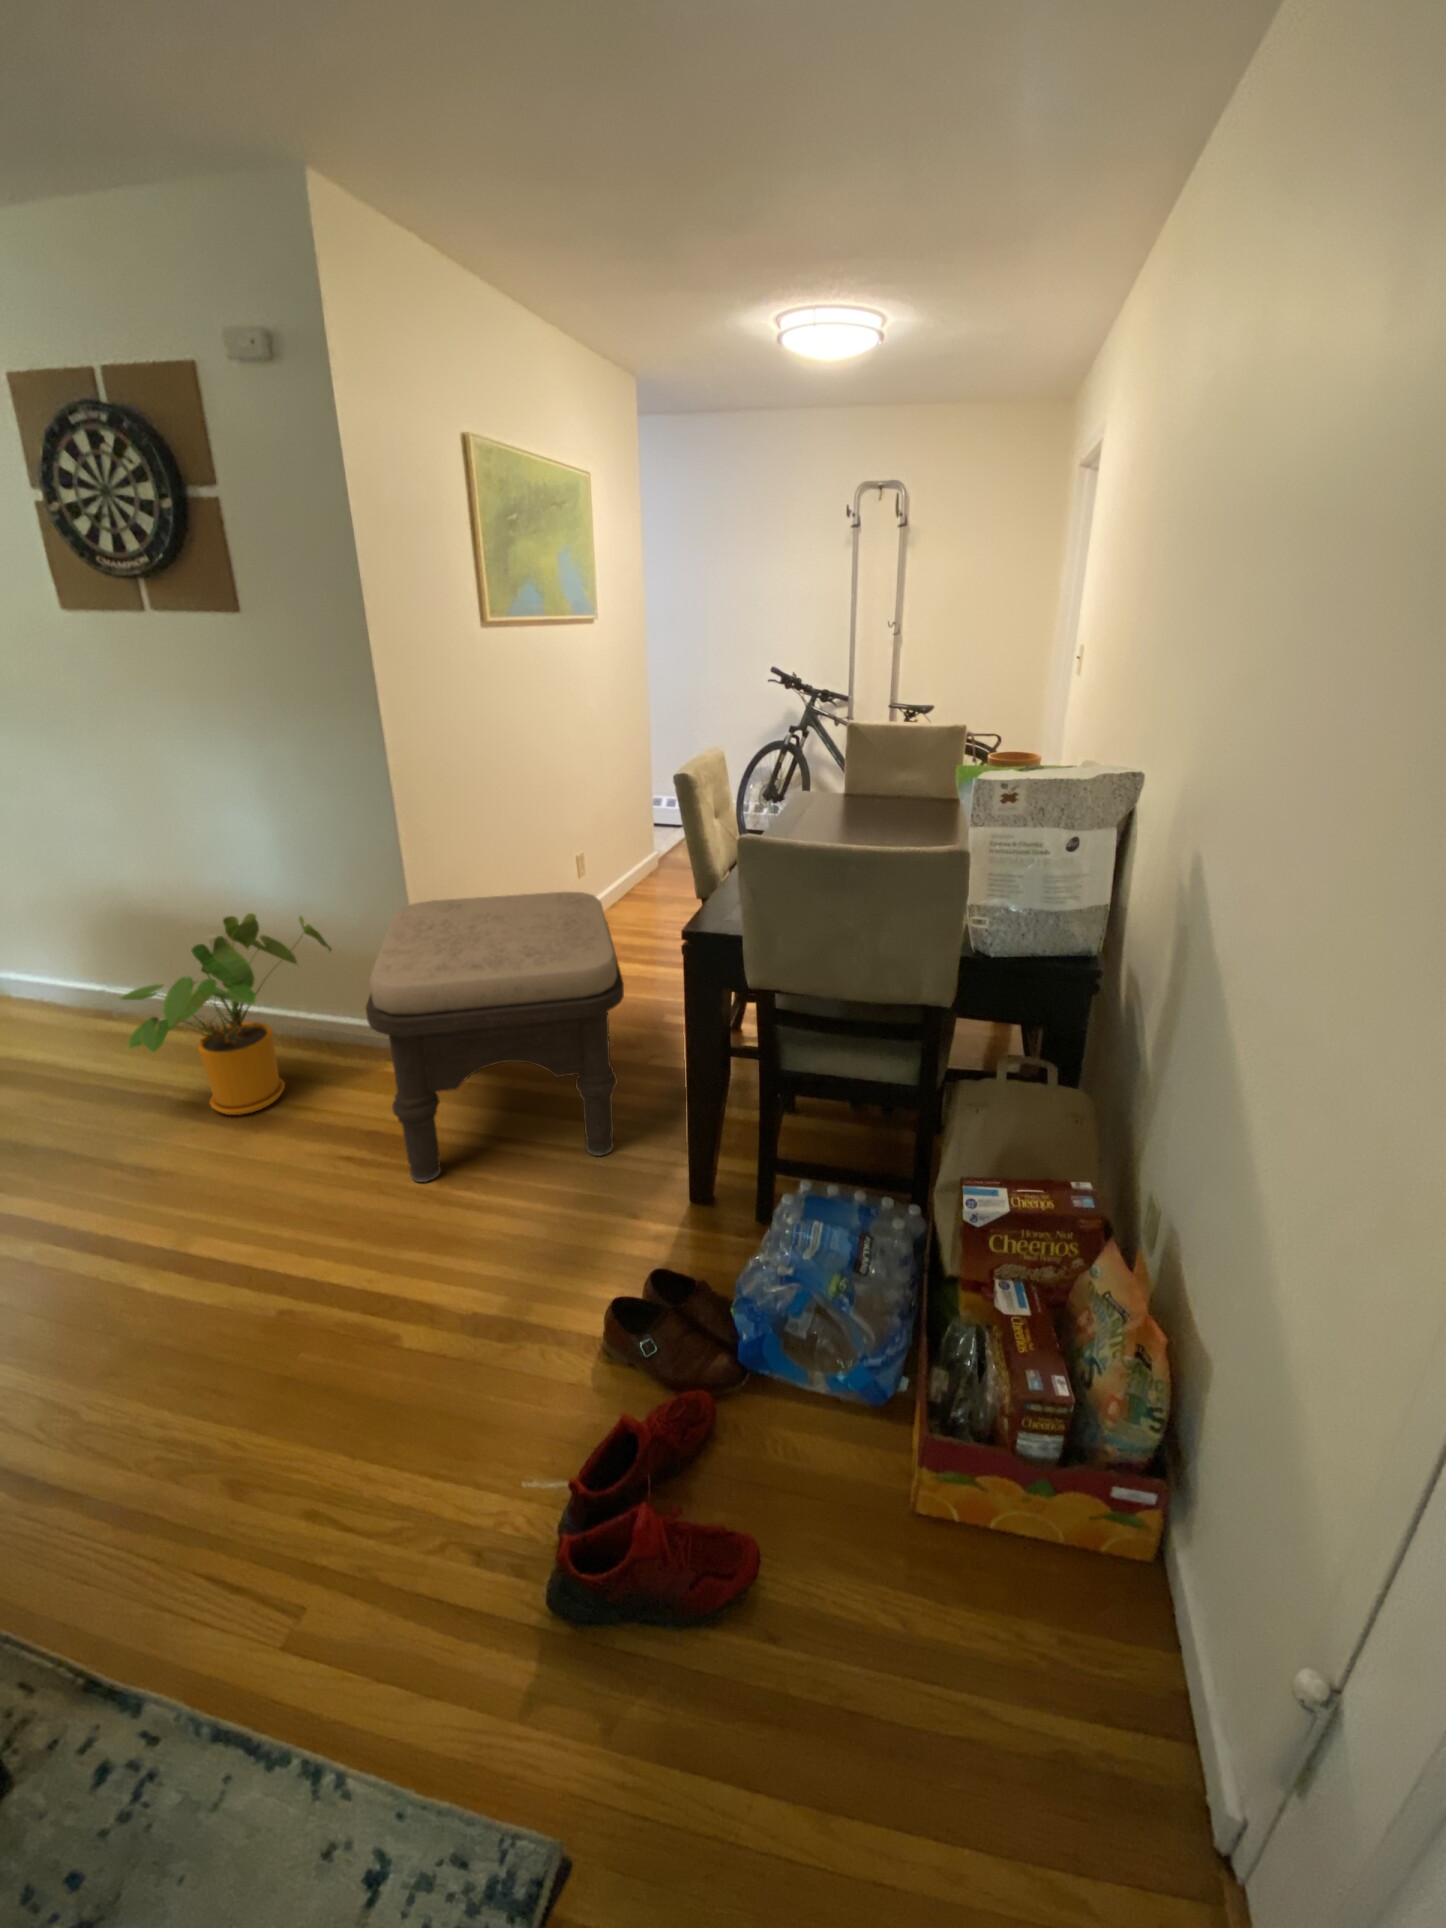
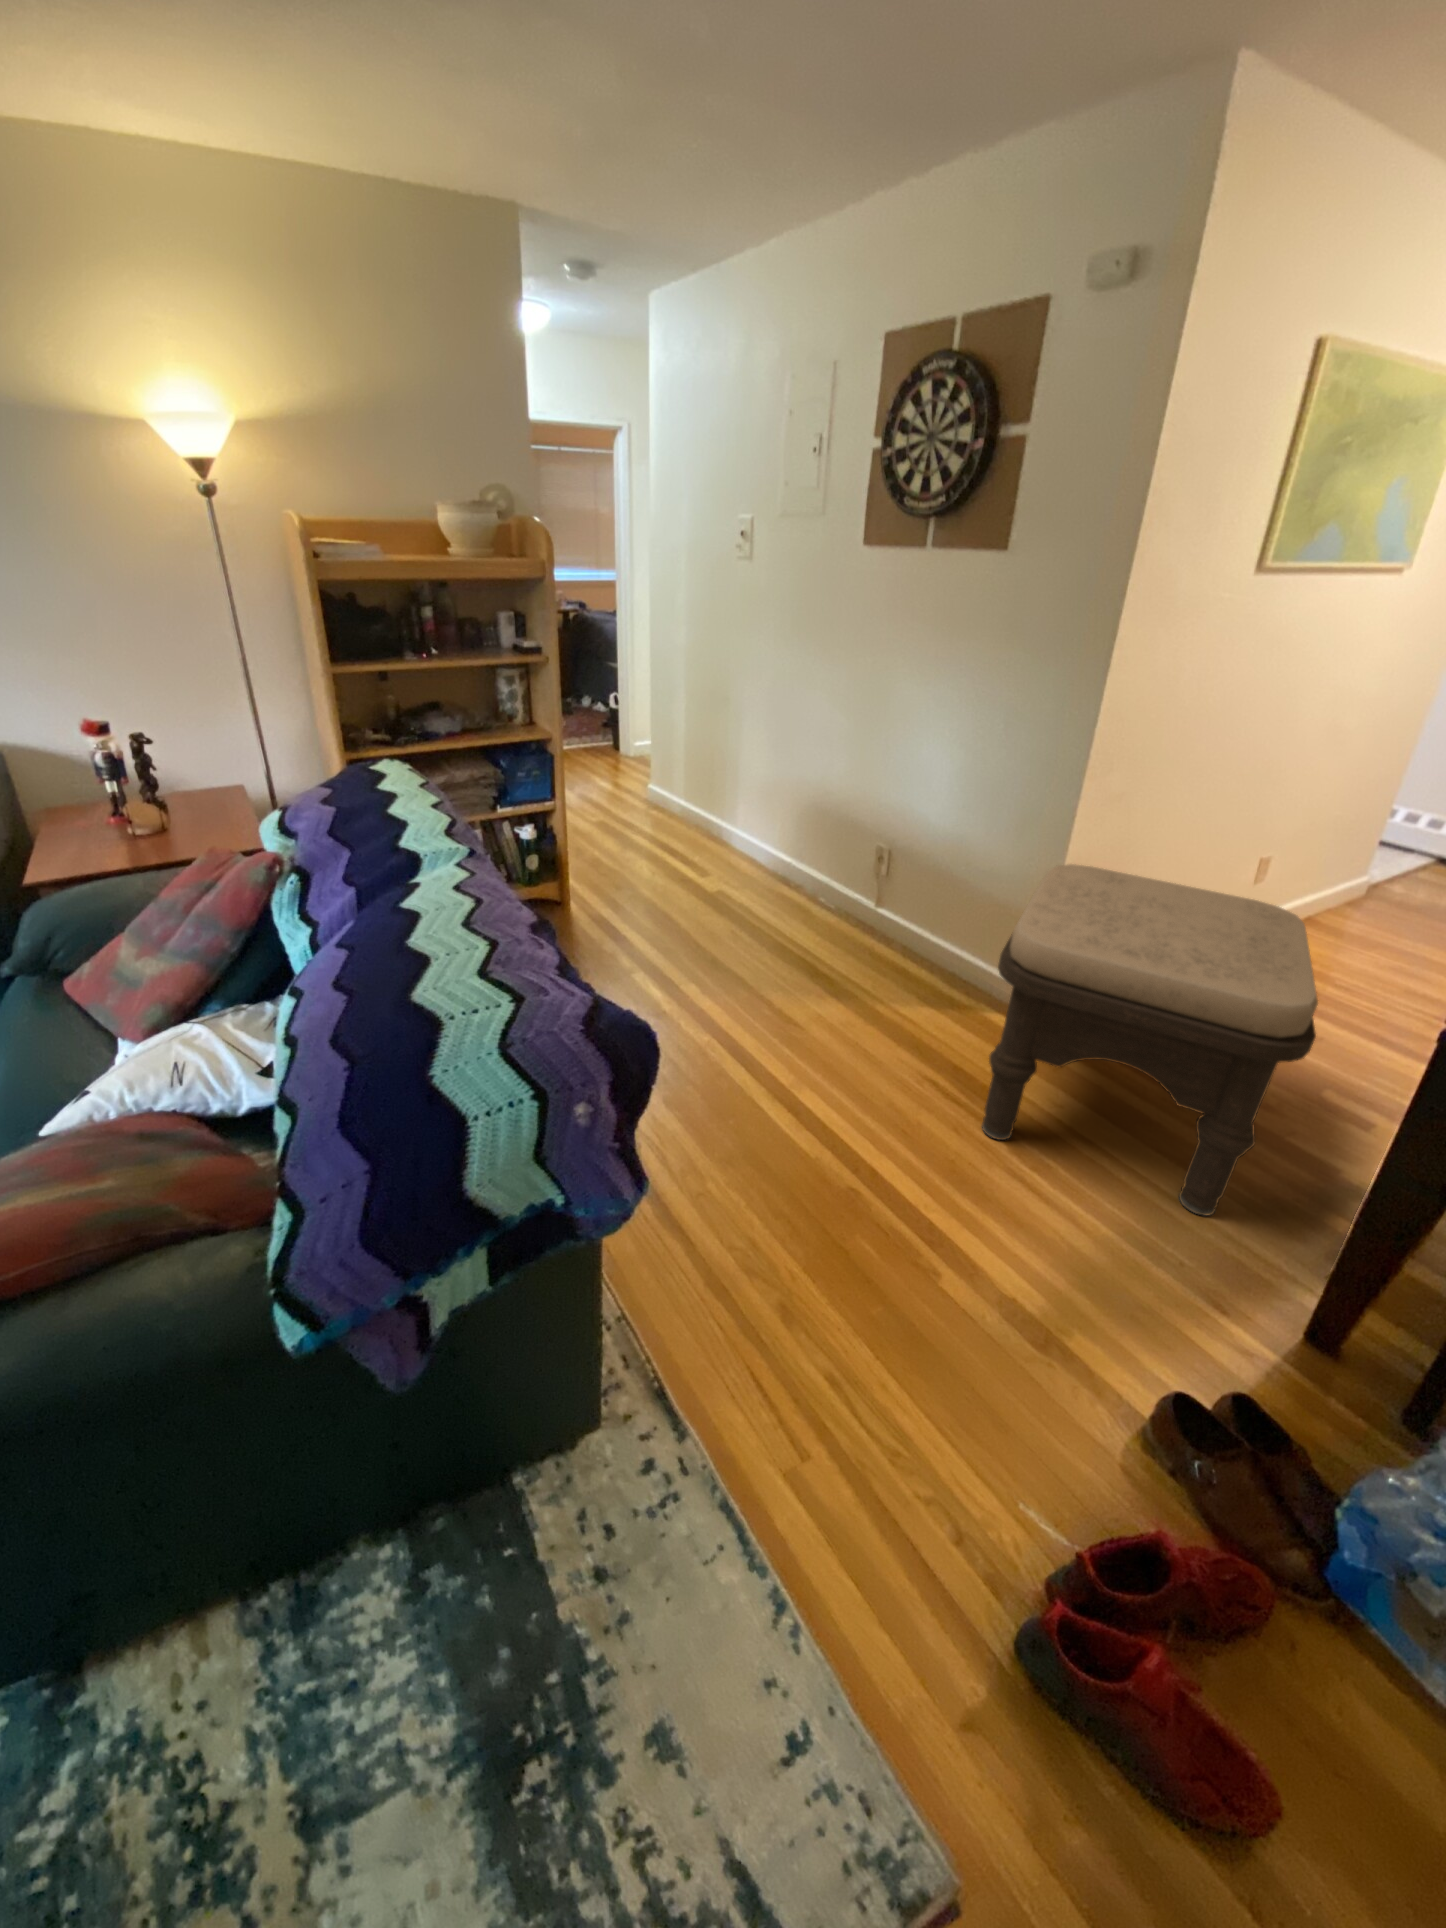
house plant: present [120,913,332,1115] -> none [797,830,975,1003]

